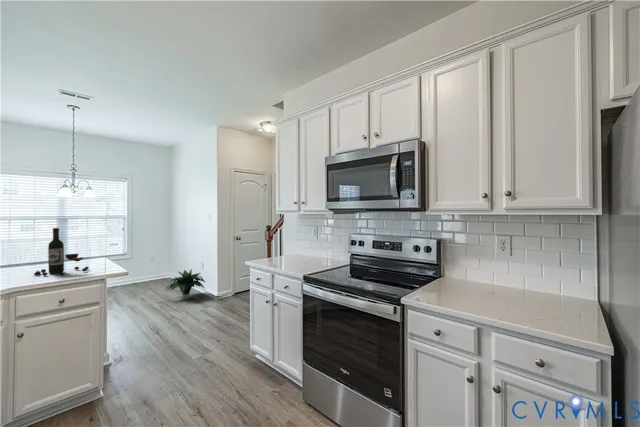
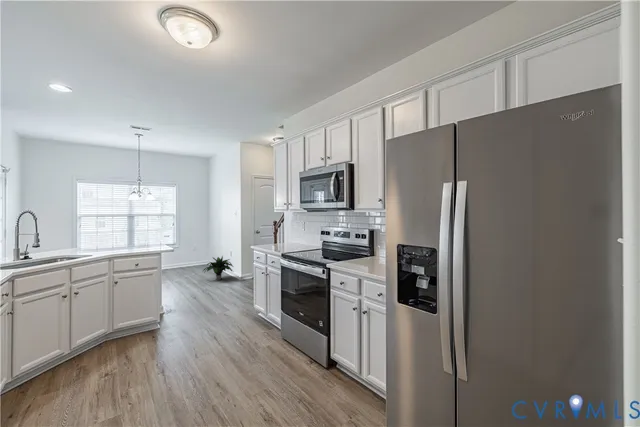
wine bottle: present [34,228,88,276] -> none [122,221,151,250]

